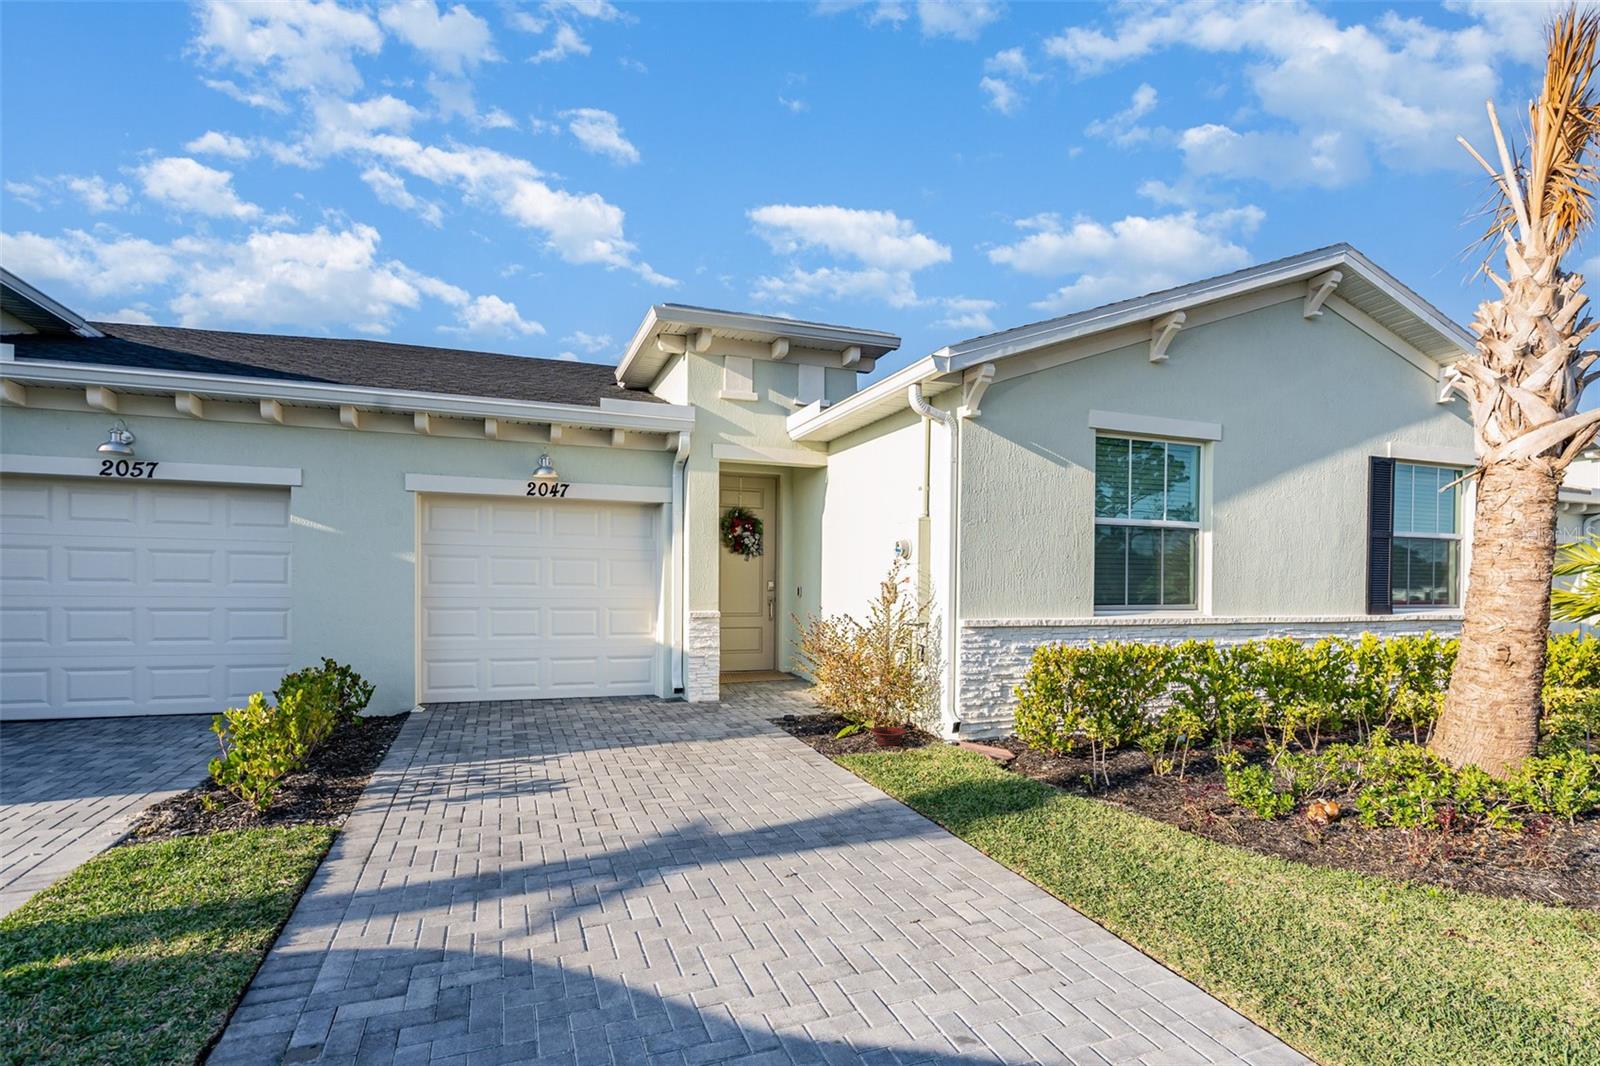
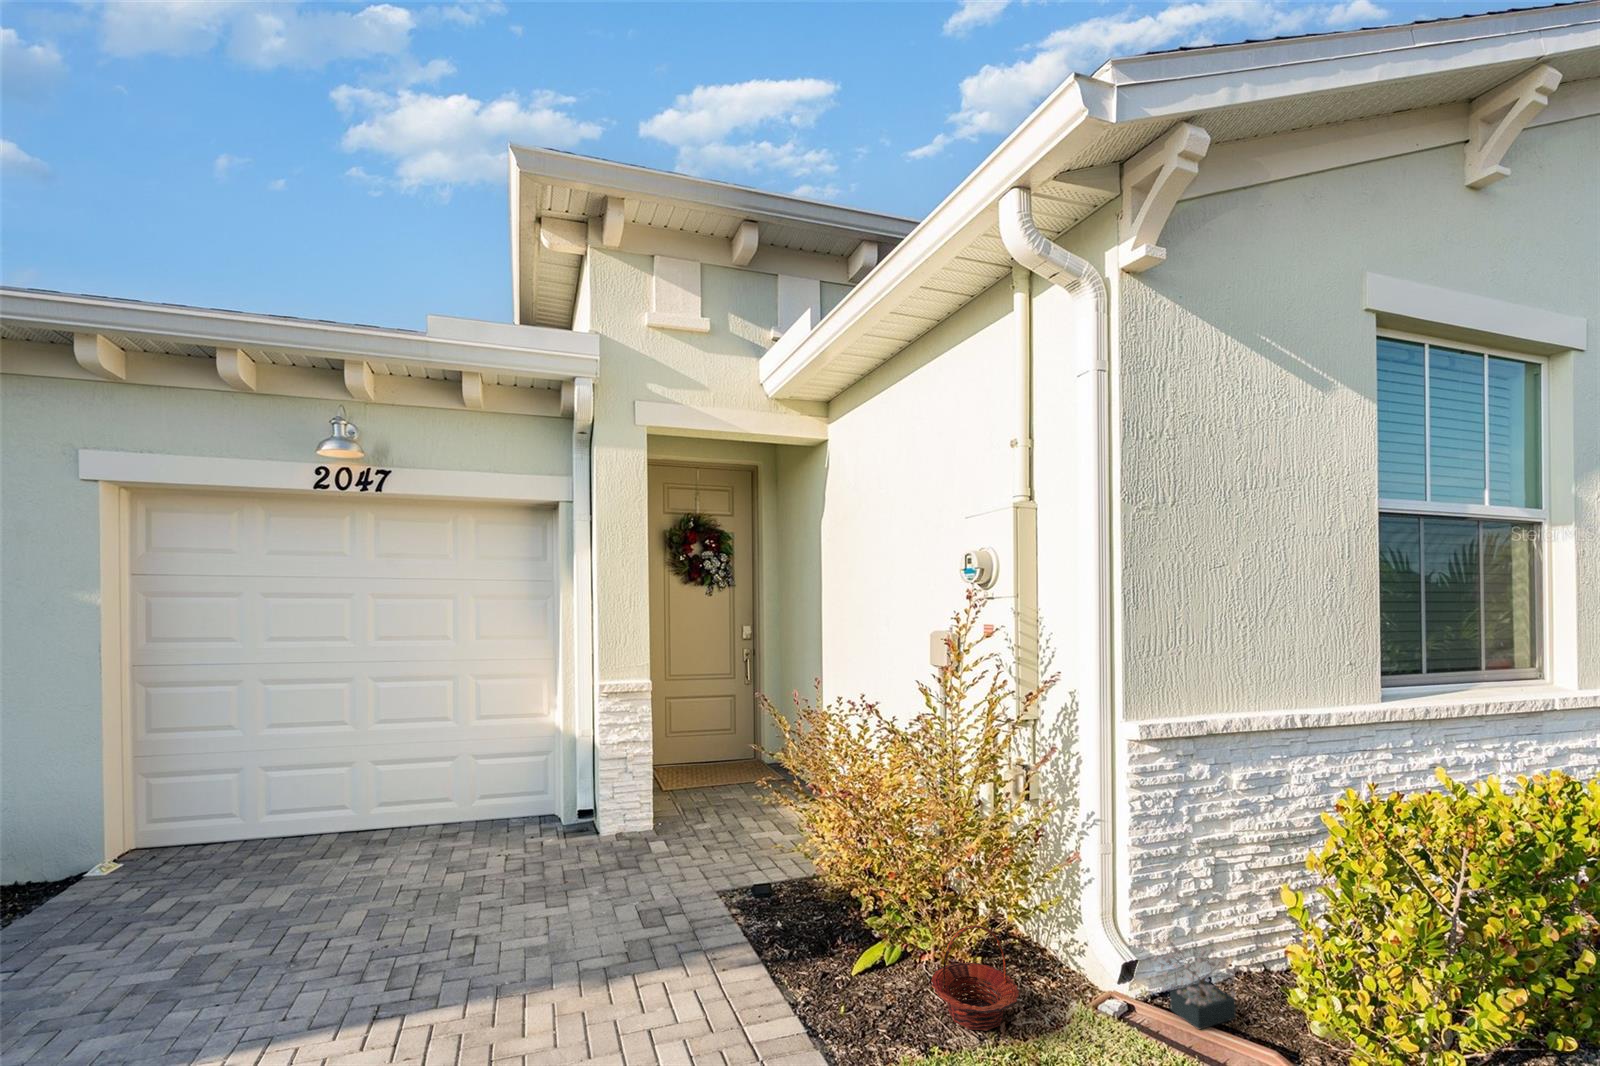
decorative plant: none [967,713,1002,746] -> present [1153,940,1236,1030]

